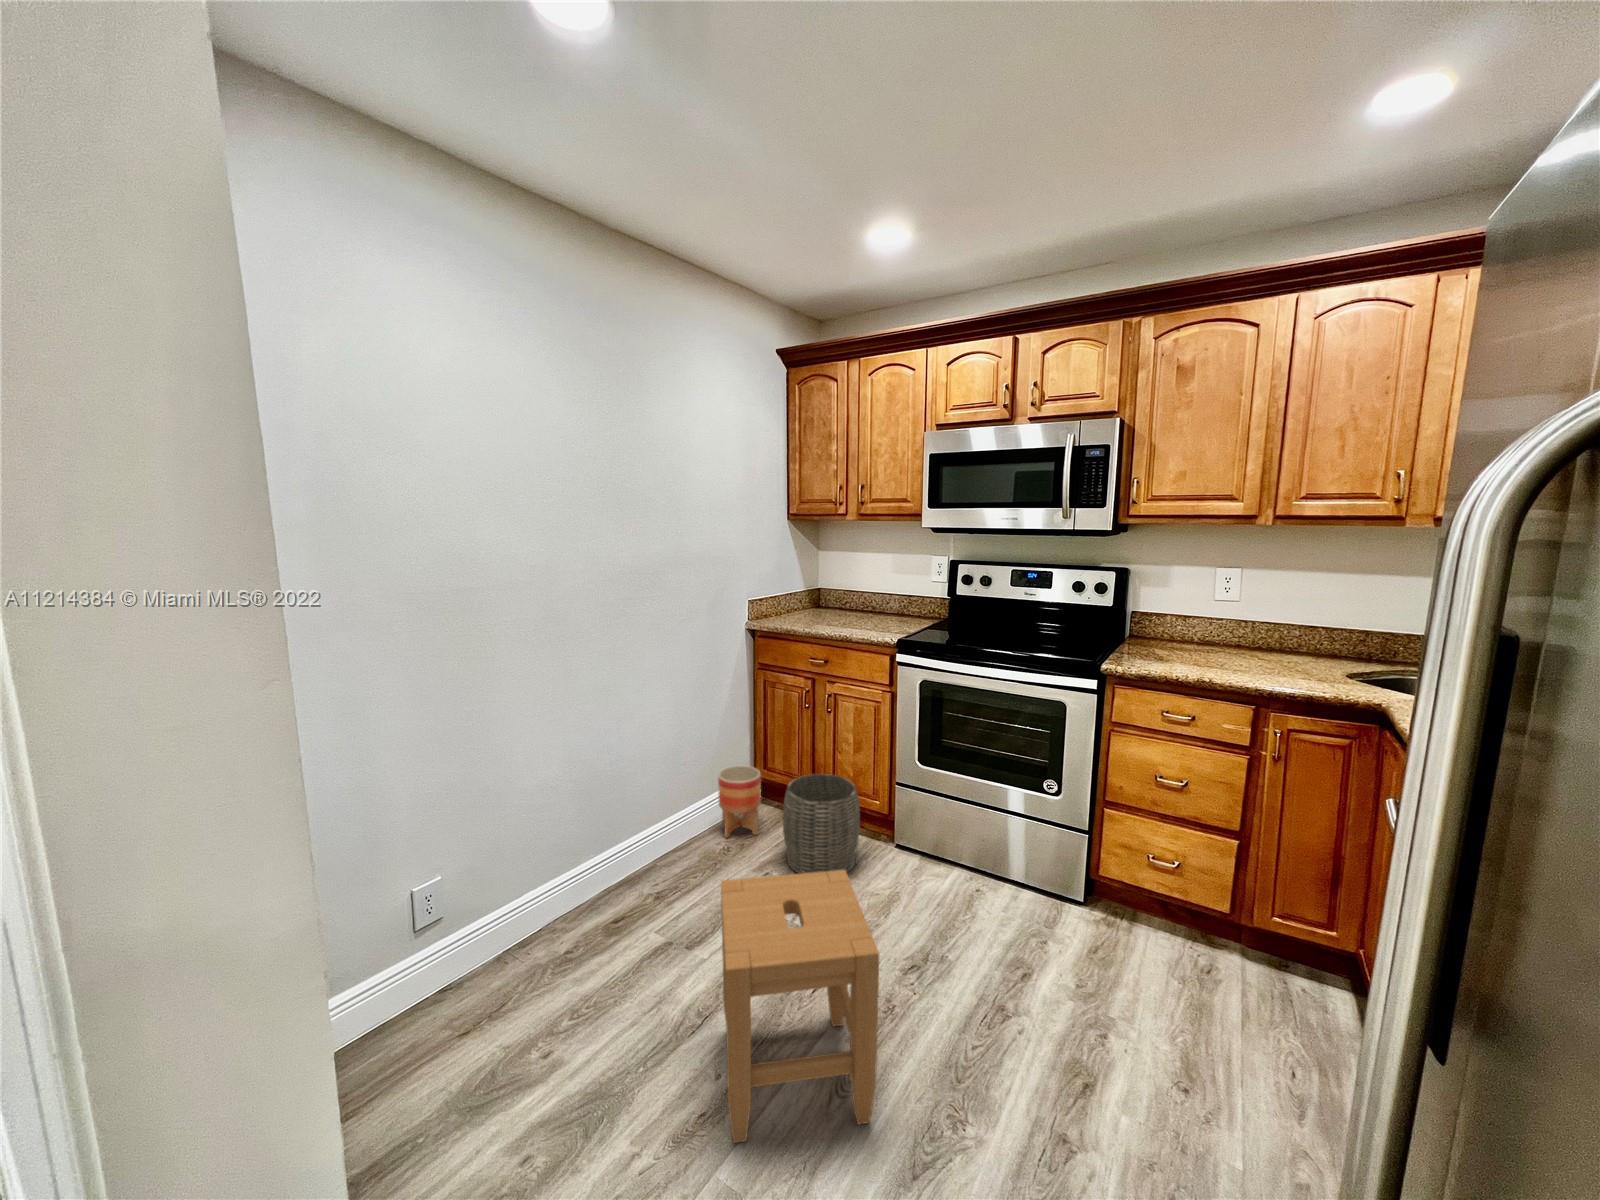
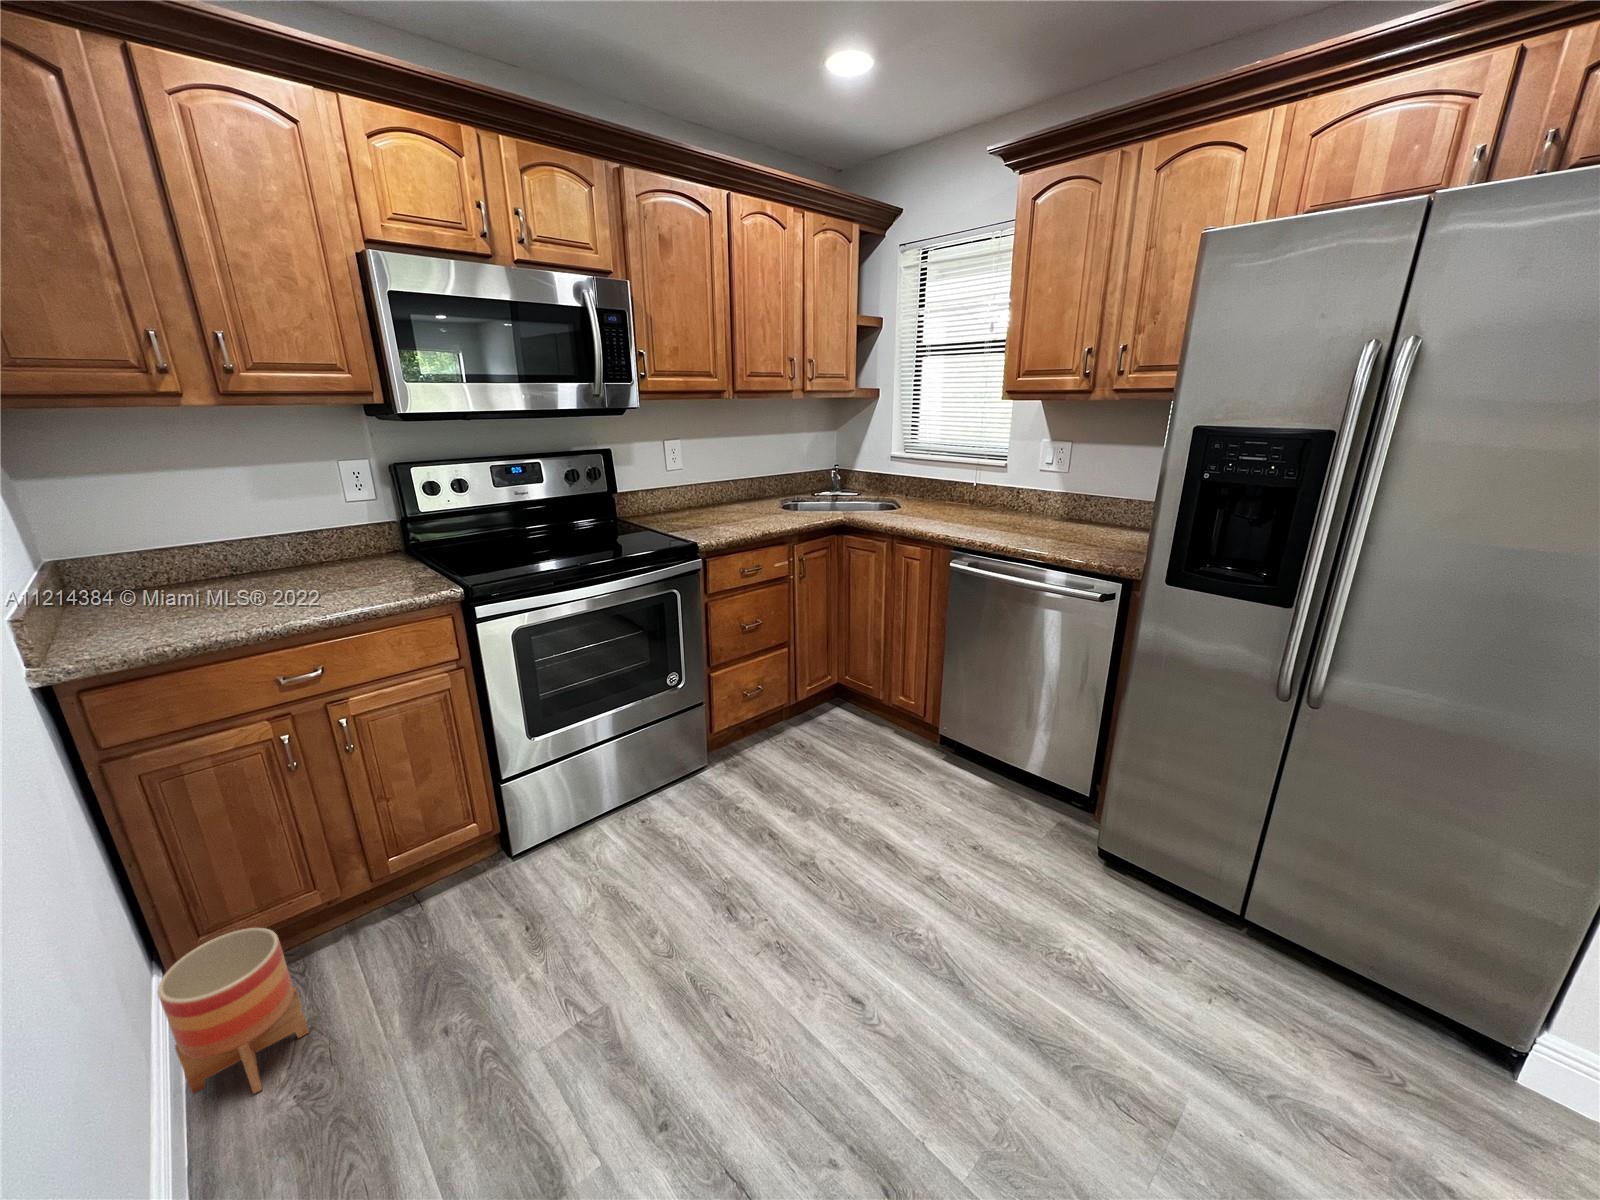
woven basket: present [783,774,860,874] -> none [381,813,528,996]
stool: present [721,870,879,1143] -> none [742,834,947,1152]

